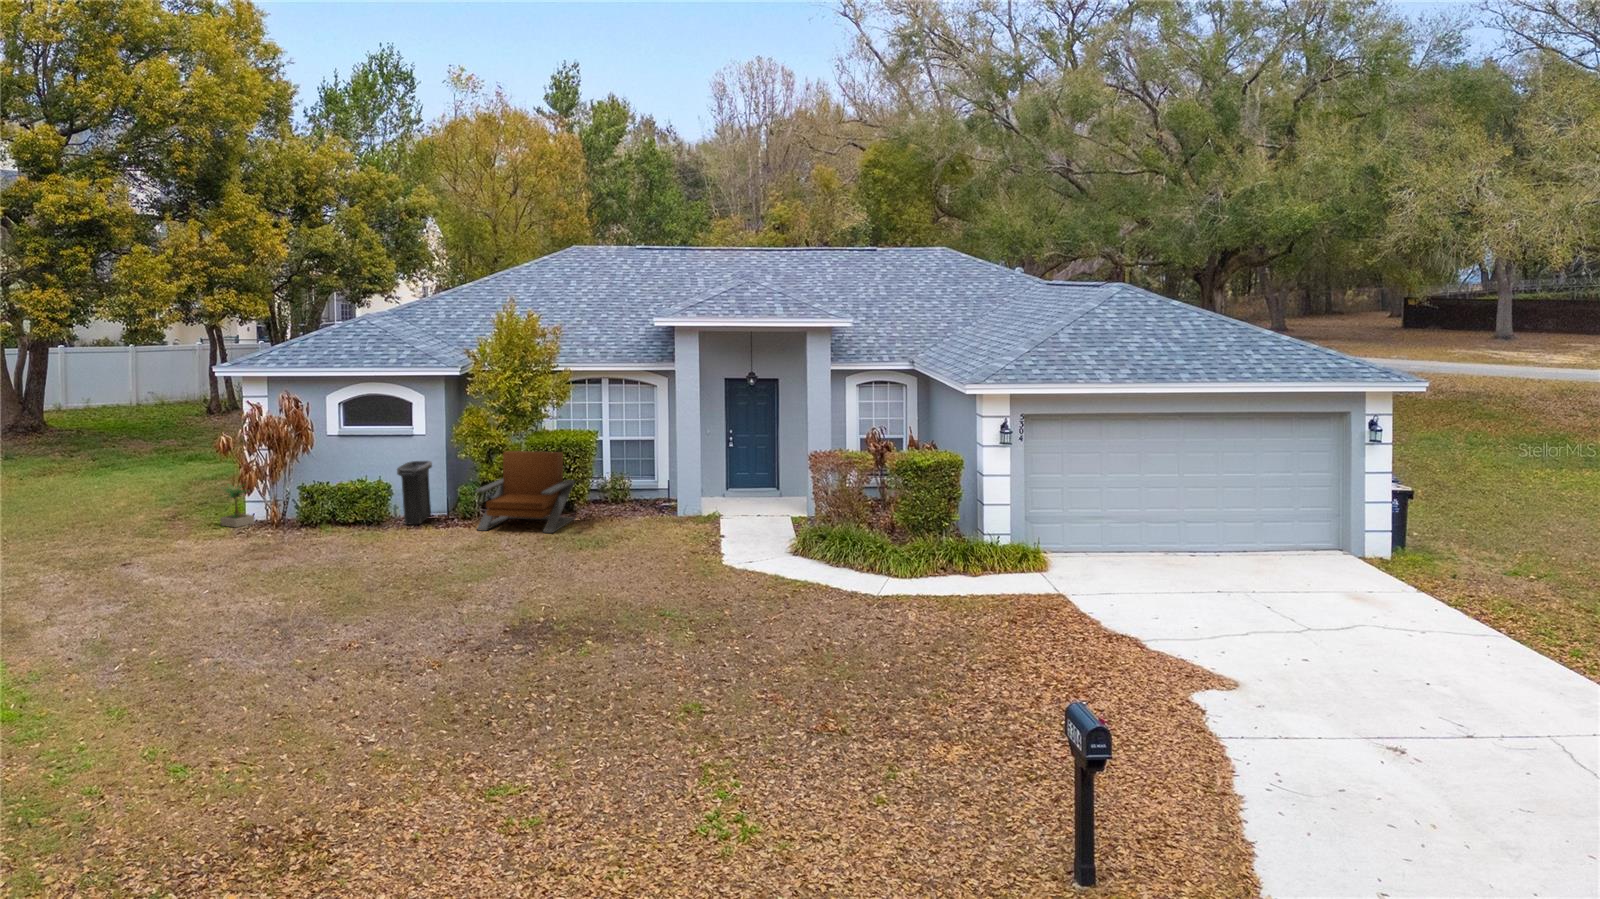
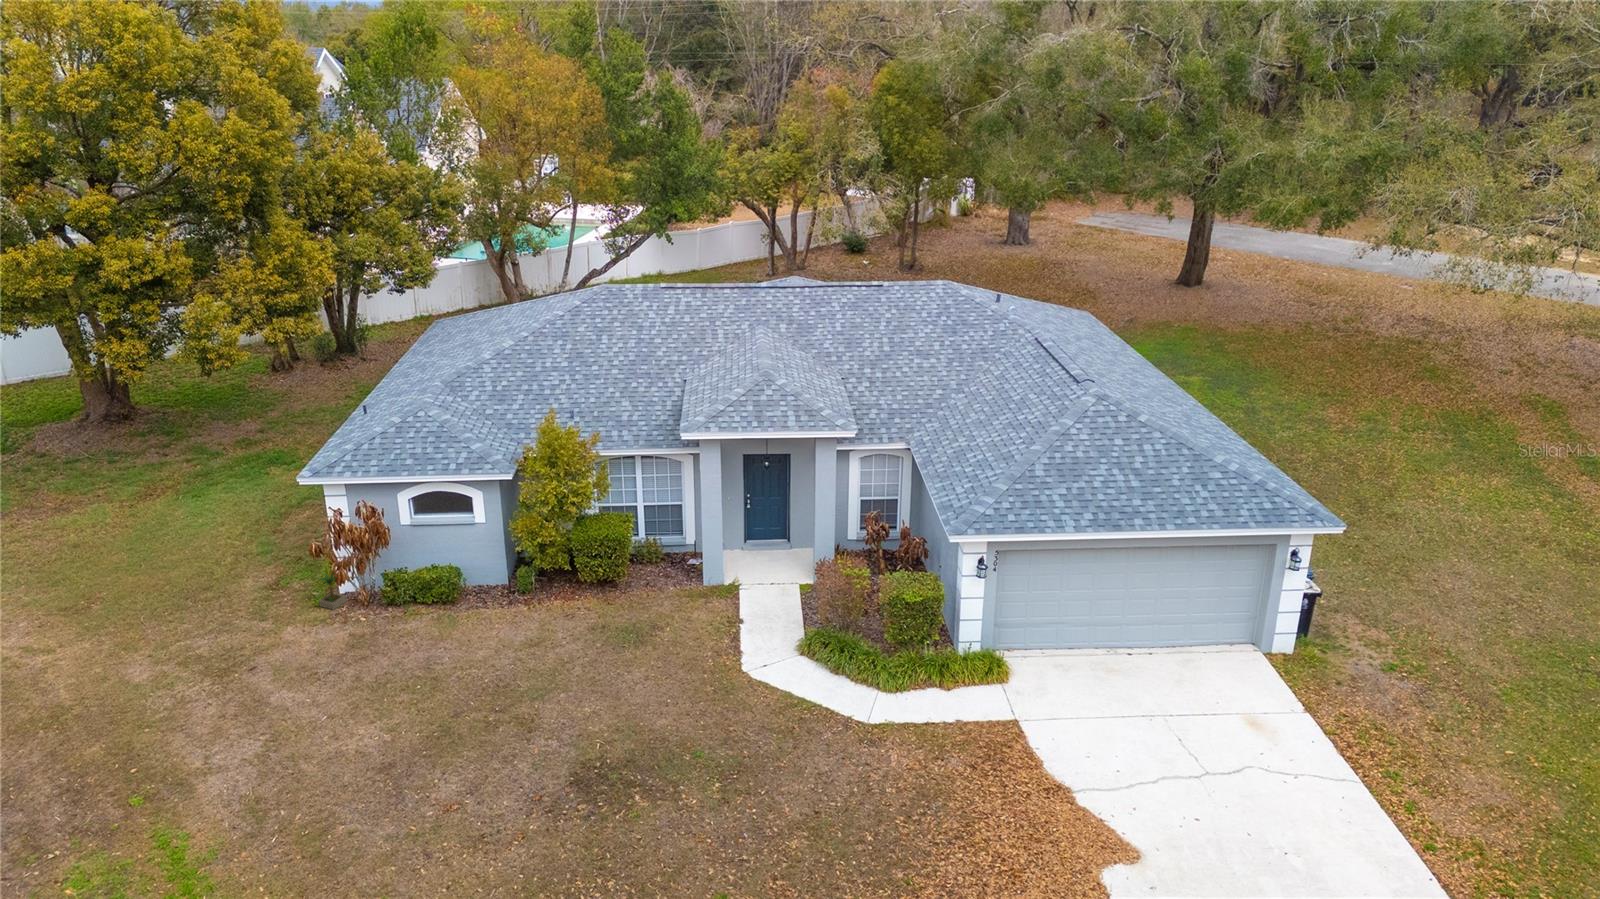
lounge chair: present [475,451,575,533] -> none [533,541,617,622]
trash can: present [397,461,432,524] -> none [465,545,494,606]

